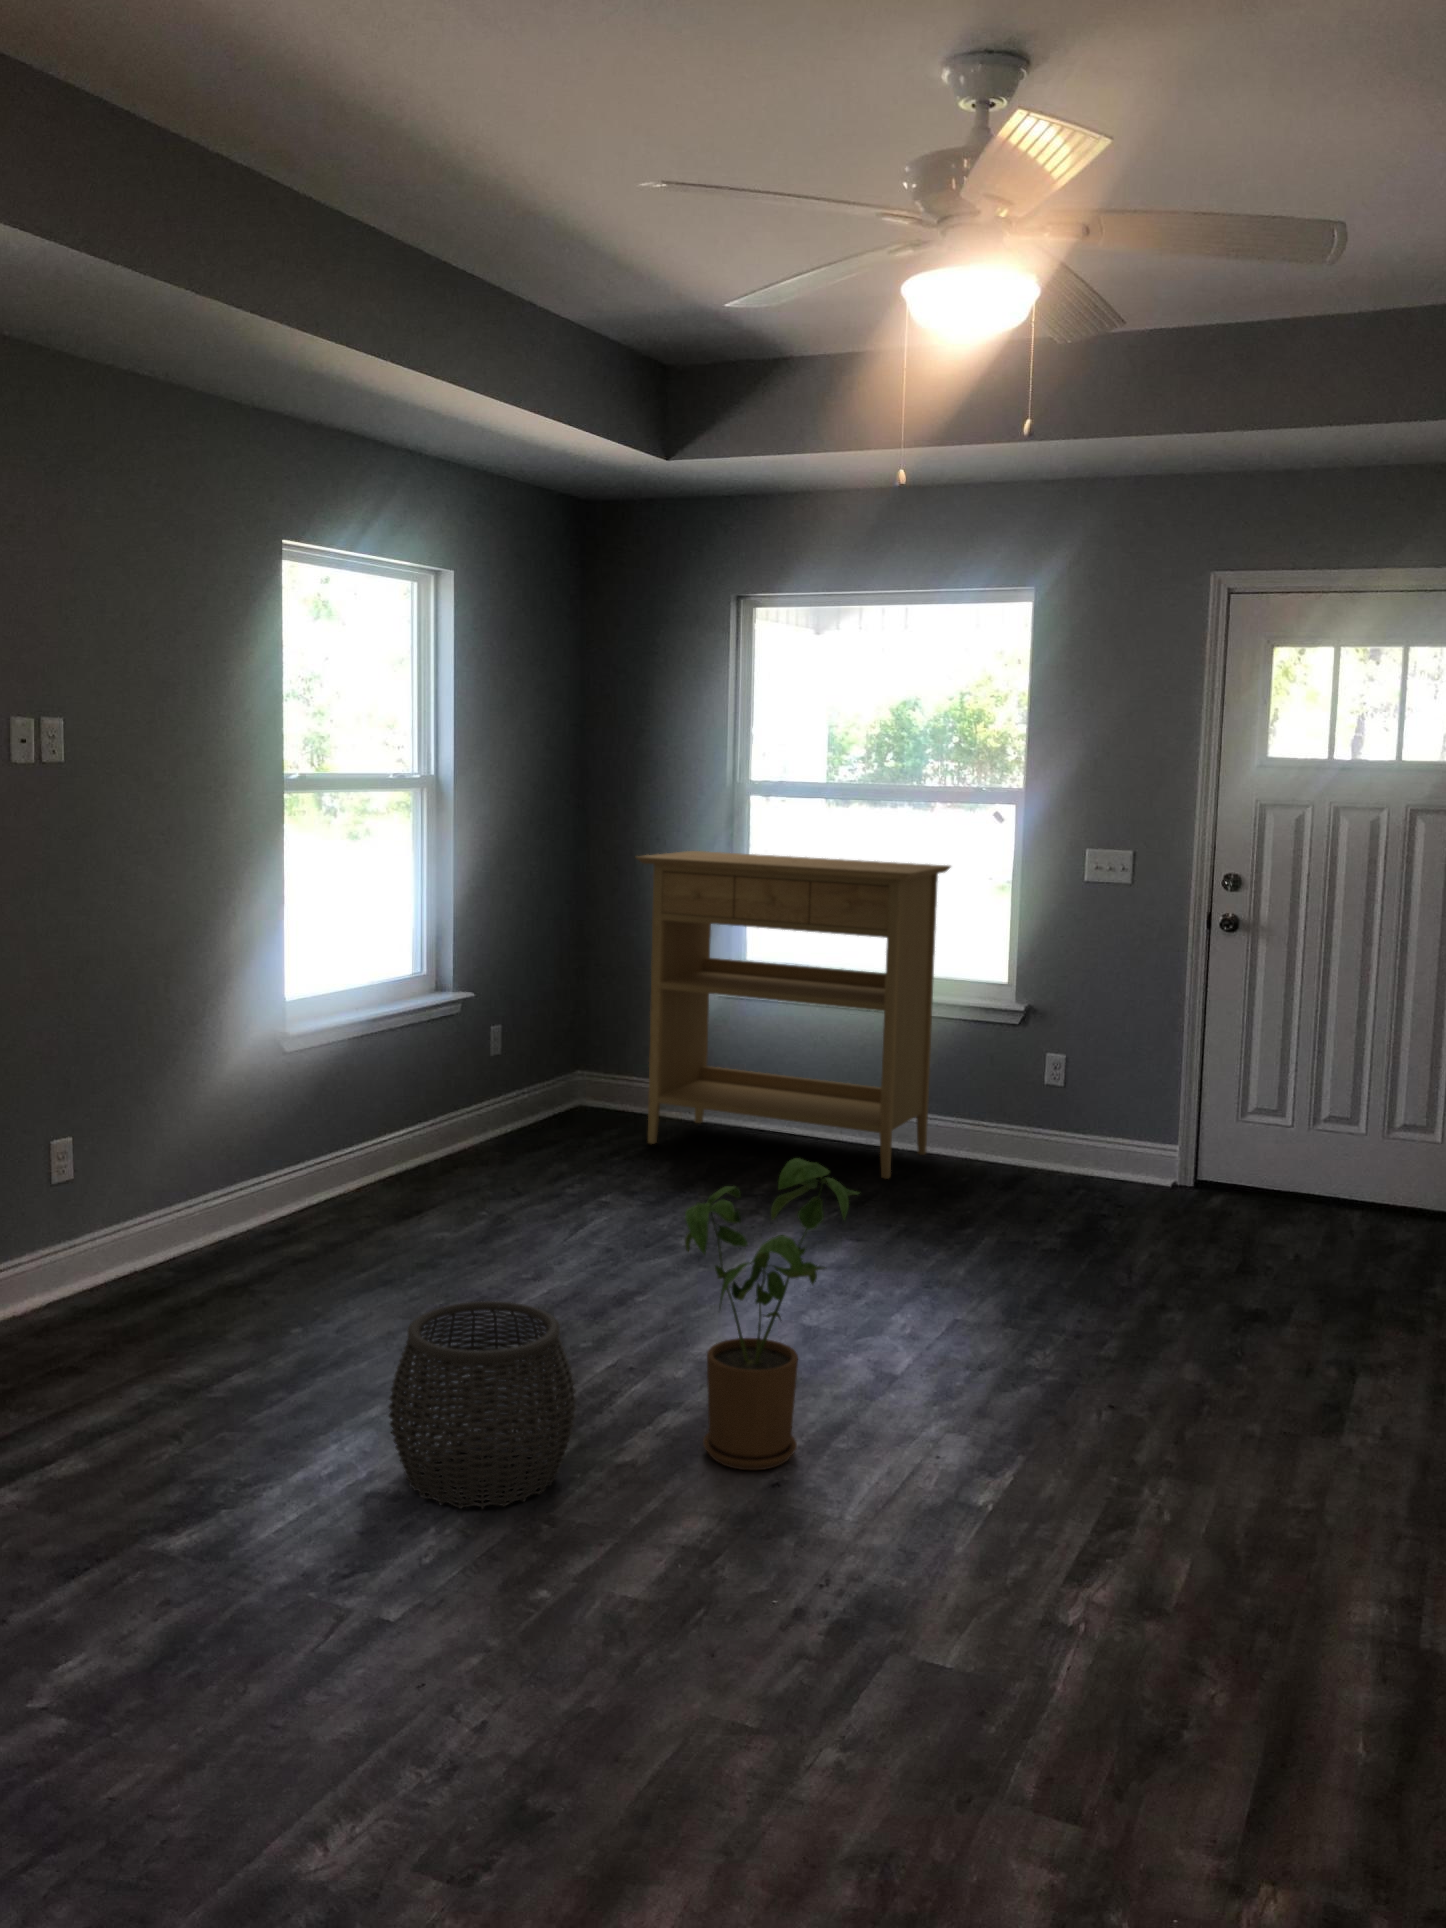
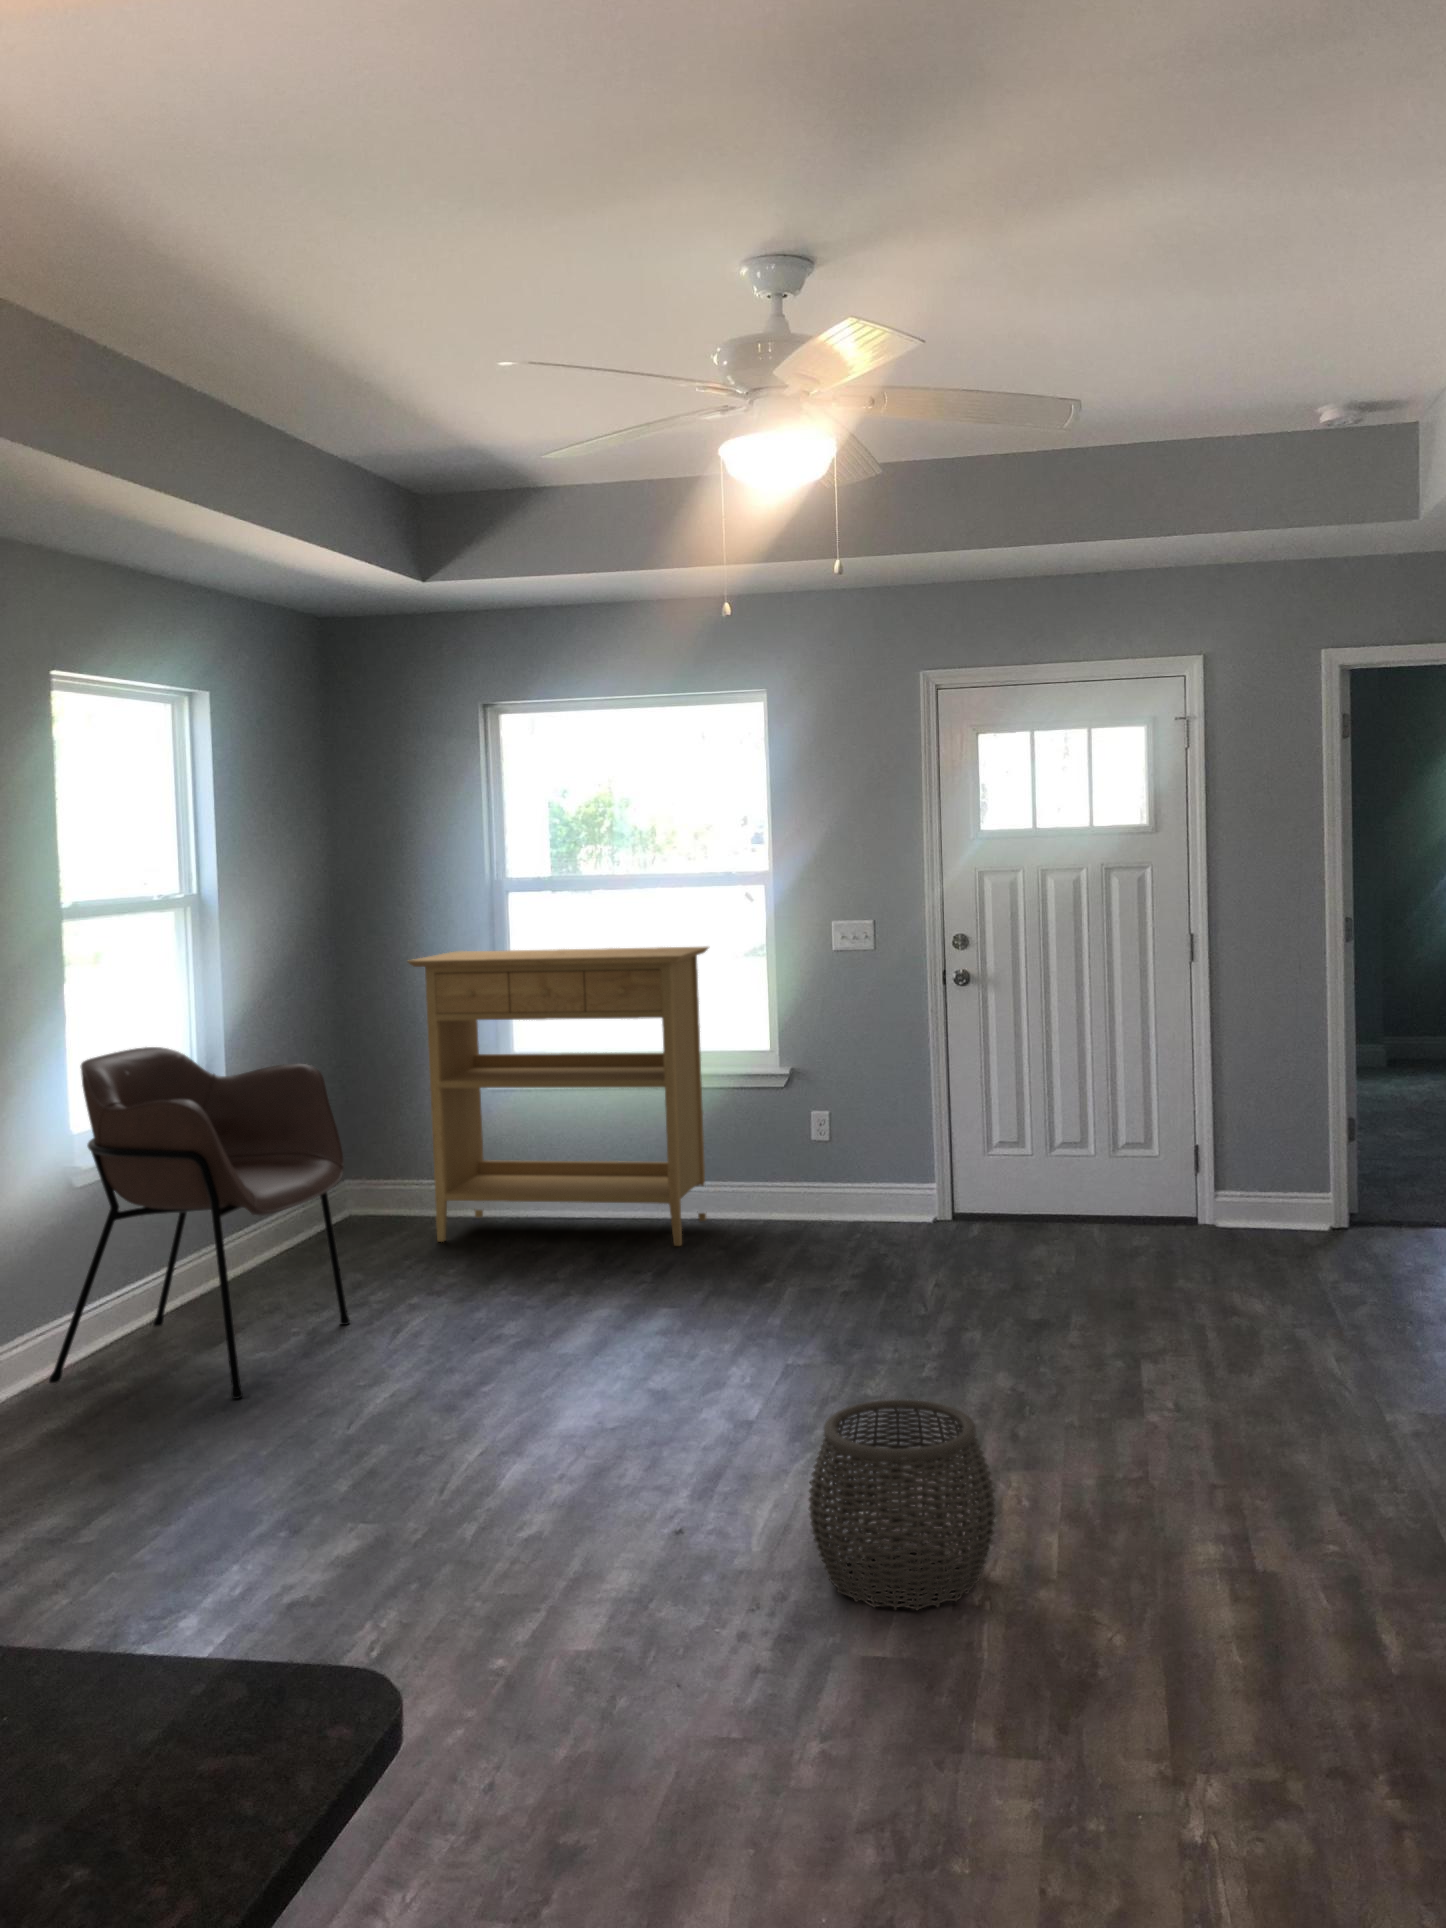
armchair: none [231,922,530,1281] -> present [49,1047,350,1399]
house plant: present [685,1158,859,1470] -> none [575,1215,730,1508]
woven basket: present [389,1301,577,1509] -> present [808,1399,995,1610]

